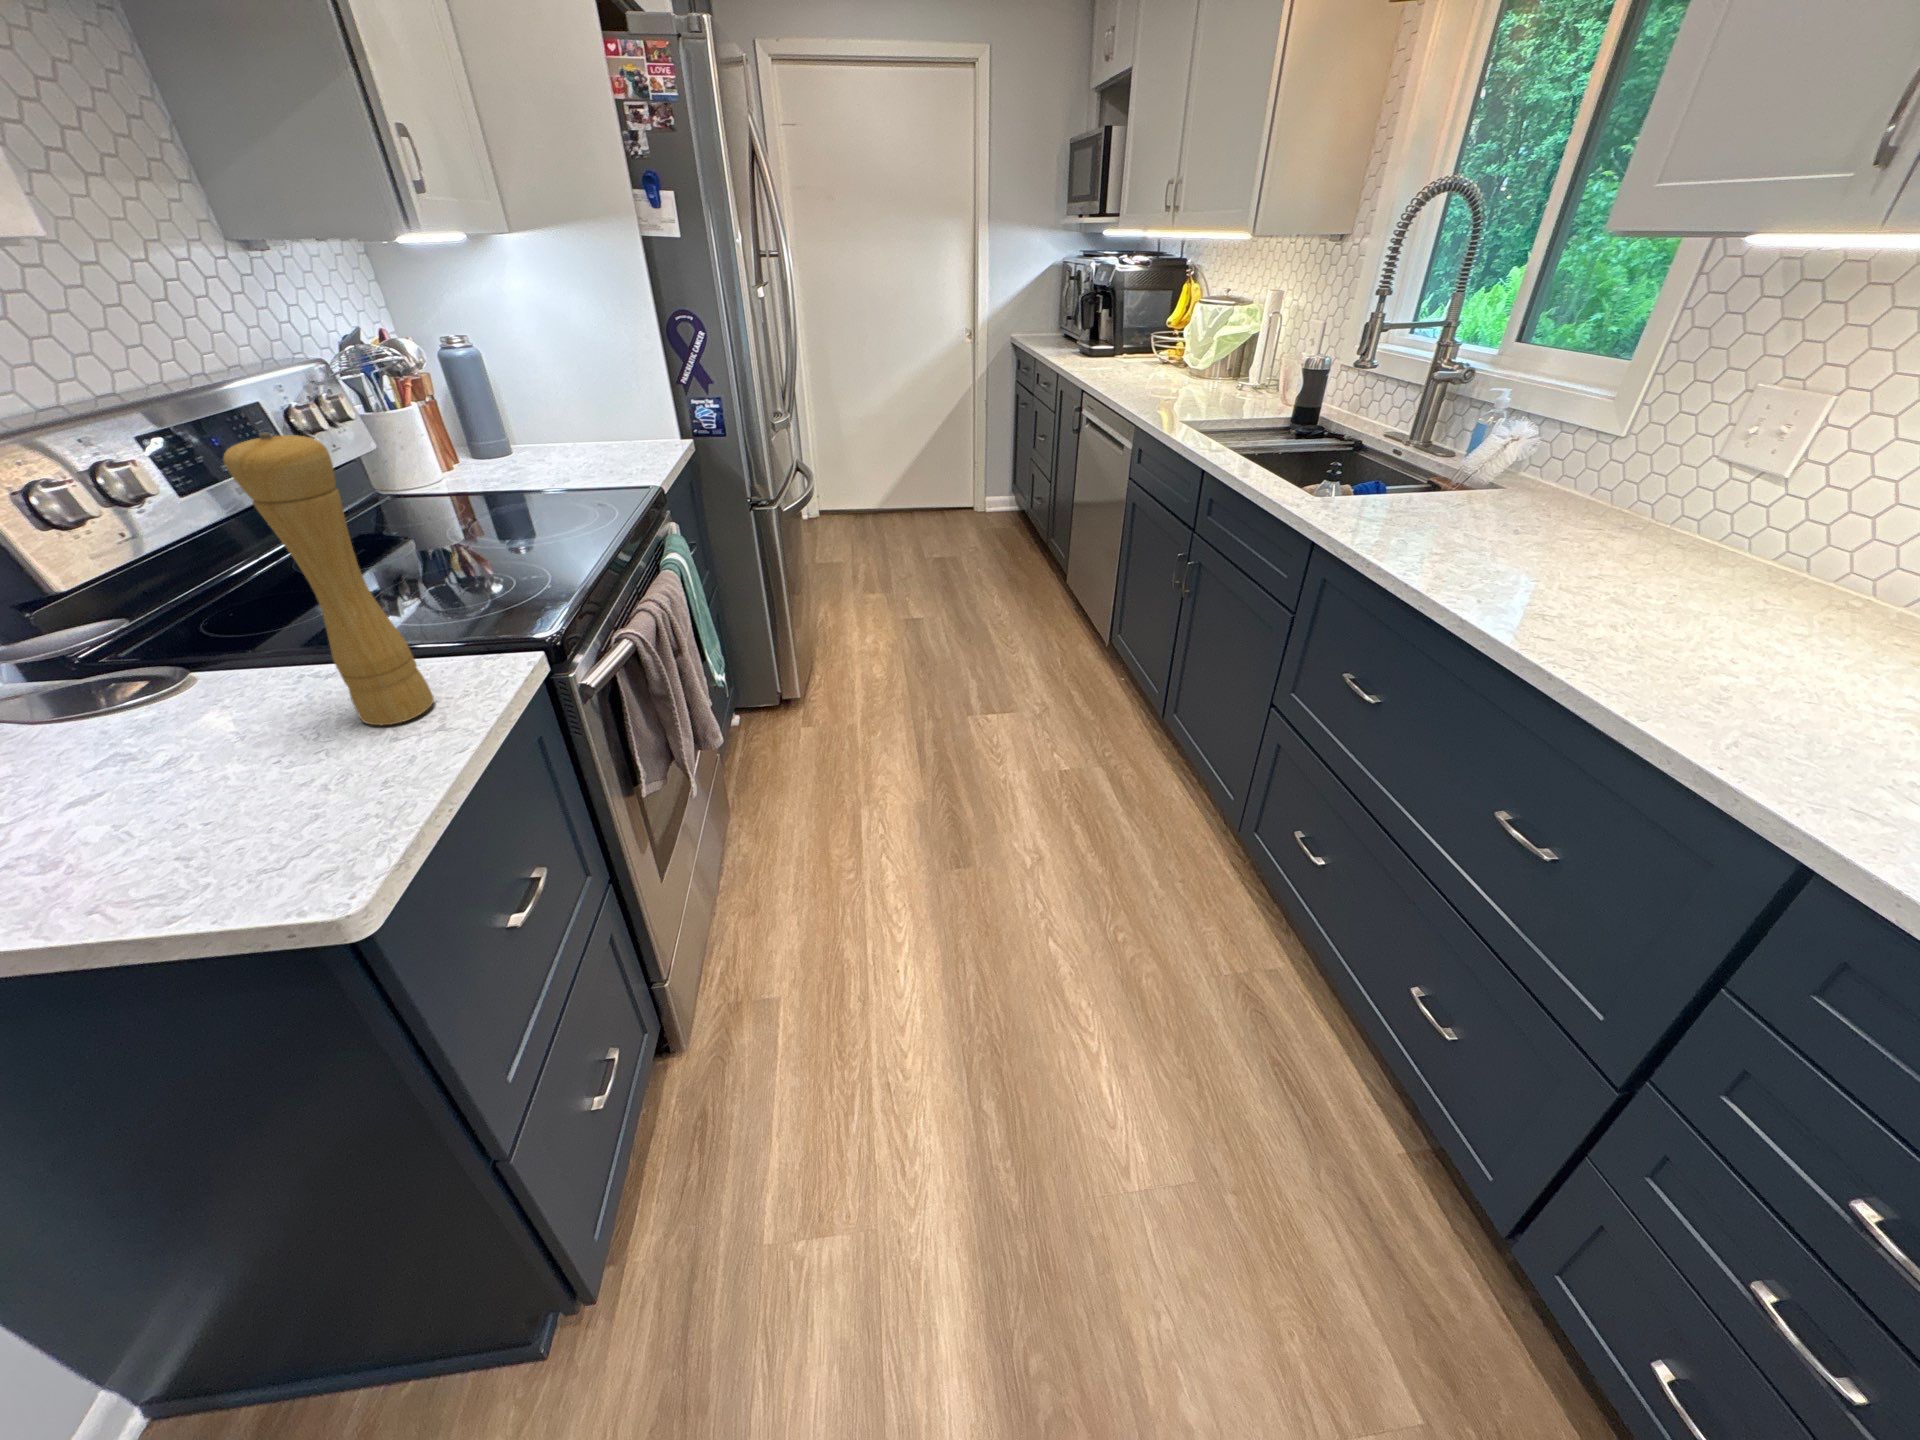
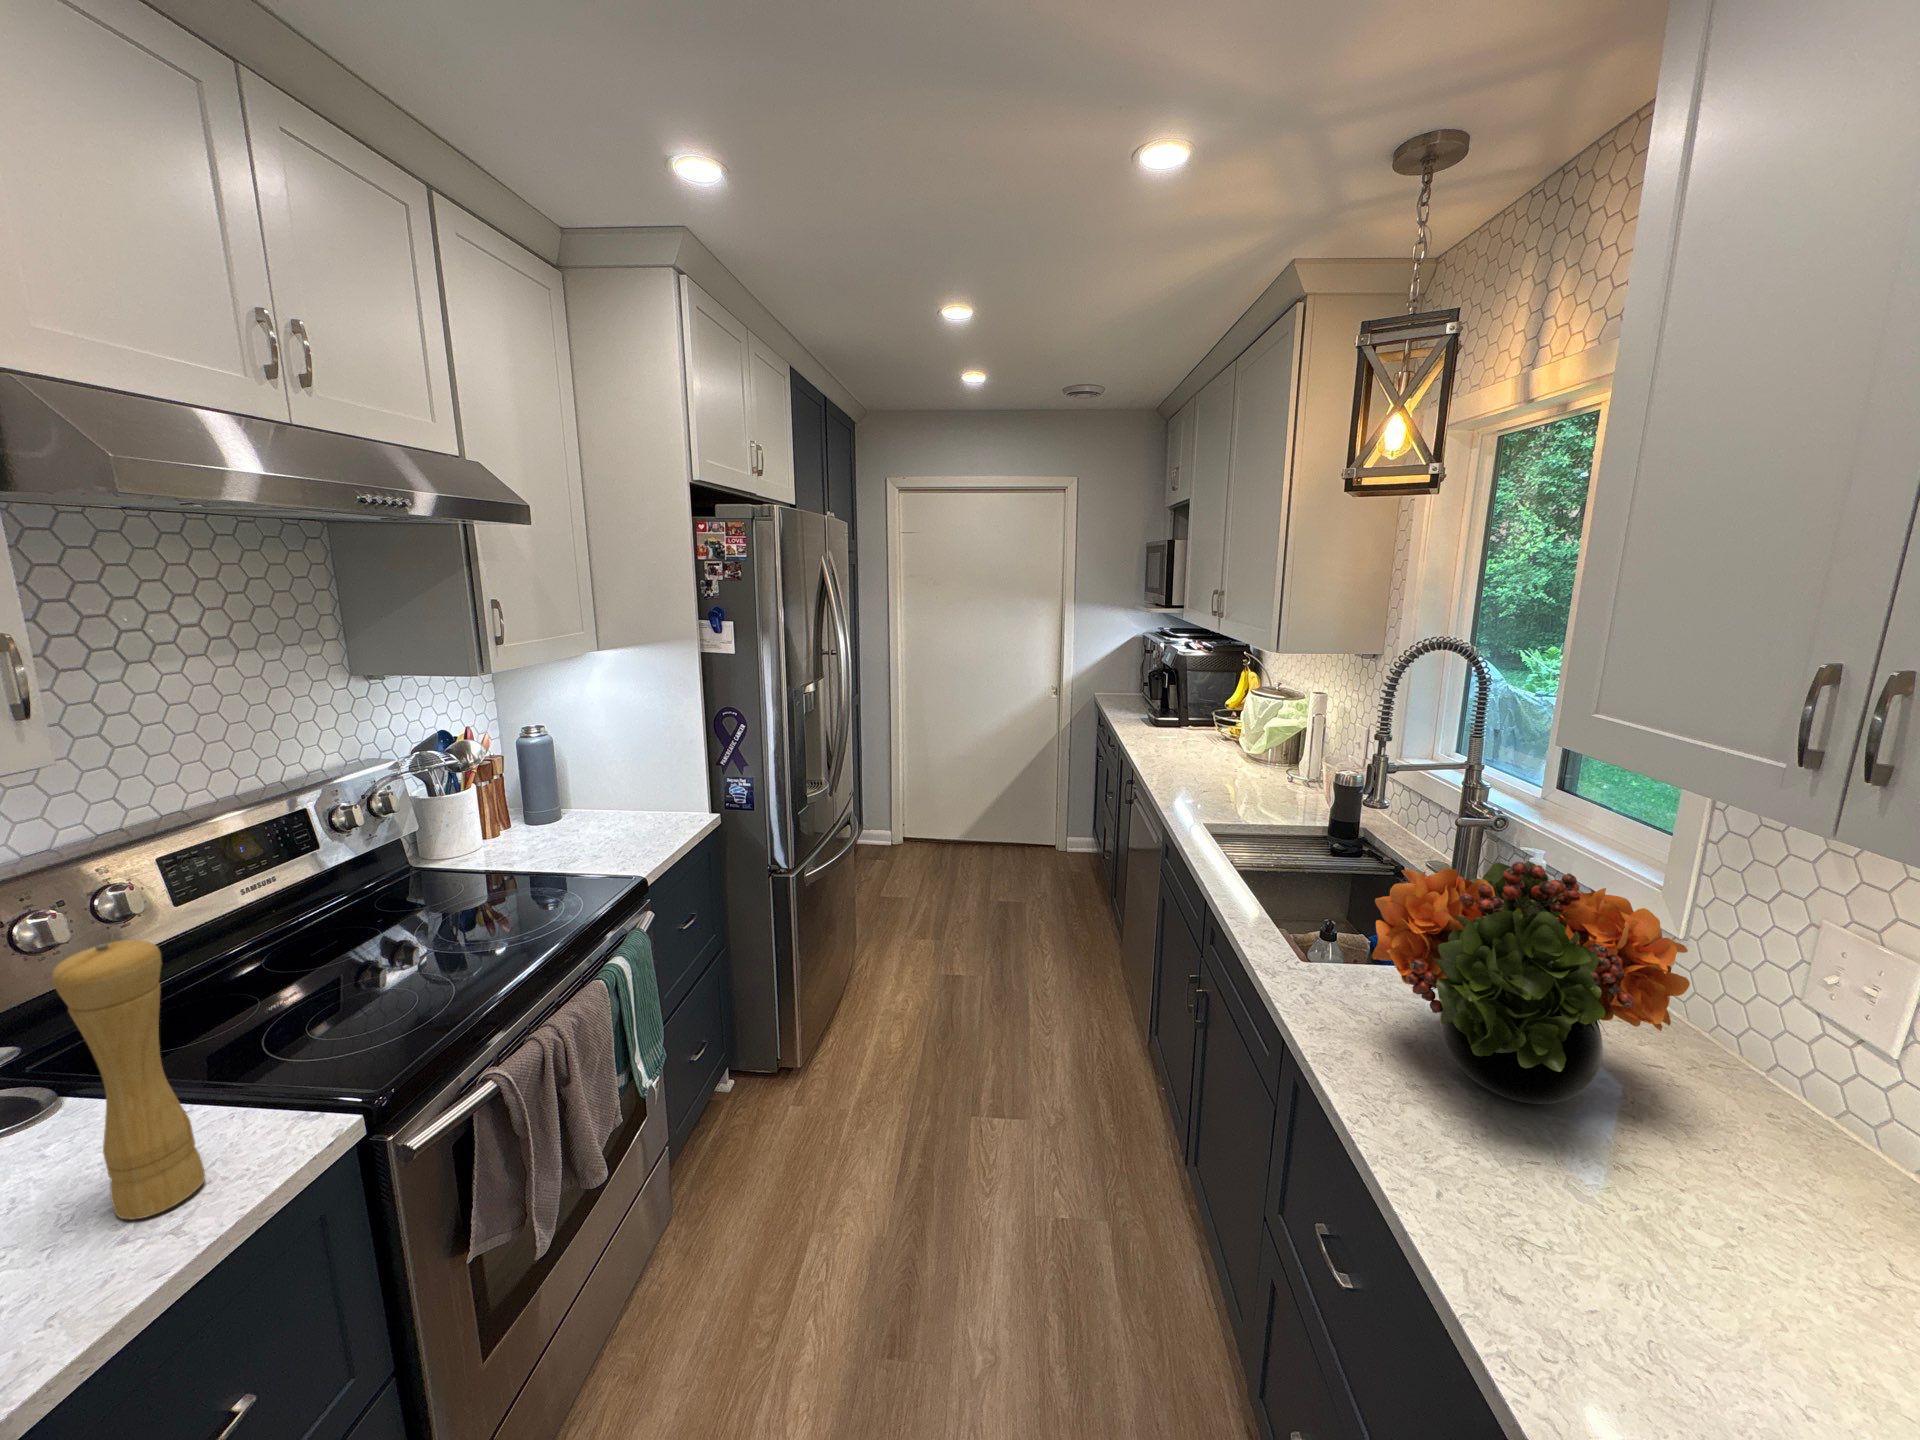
flower arrangement: none [1406,342,1682,553] -> present [1372,861,1690,1104]

